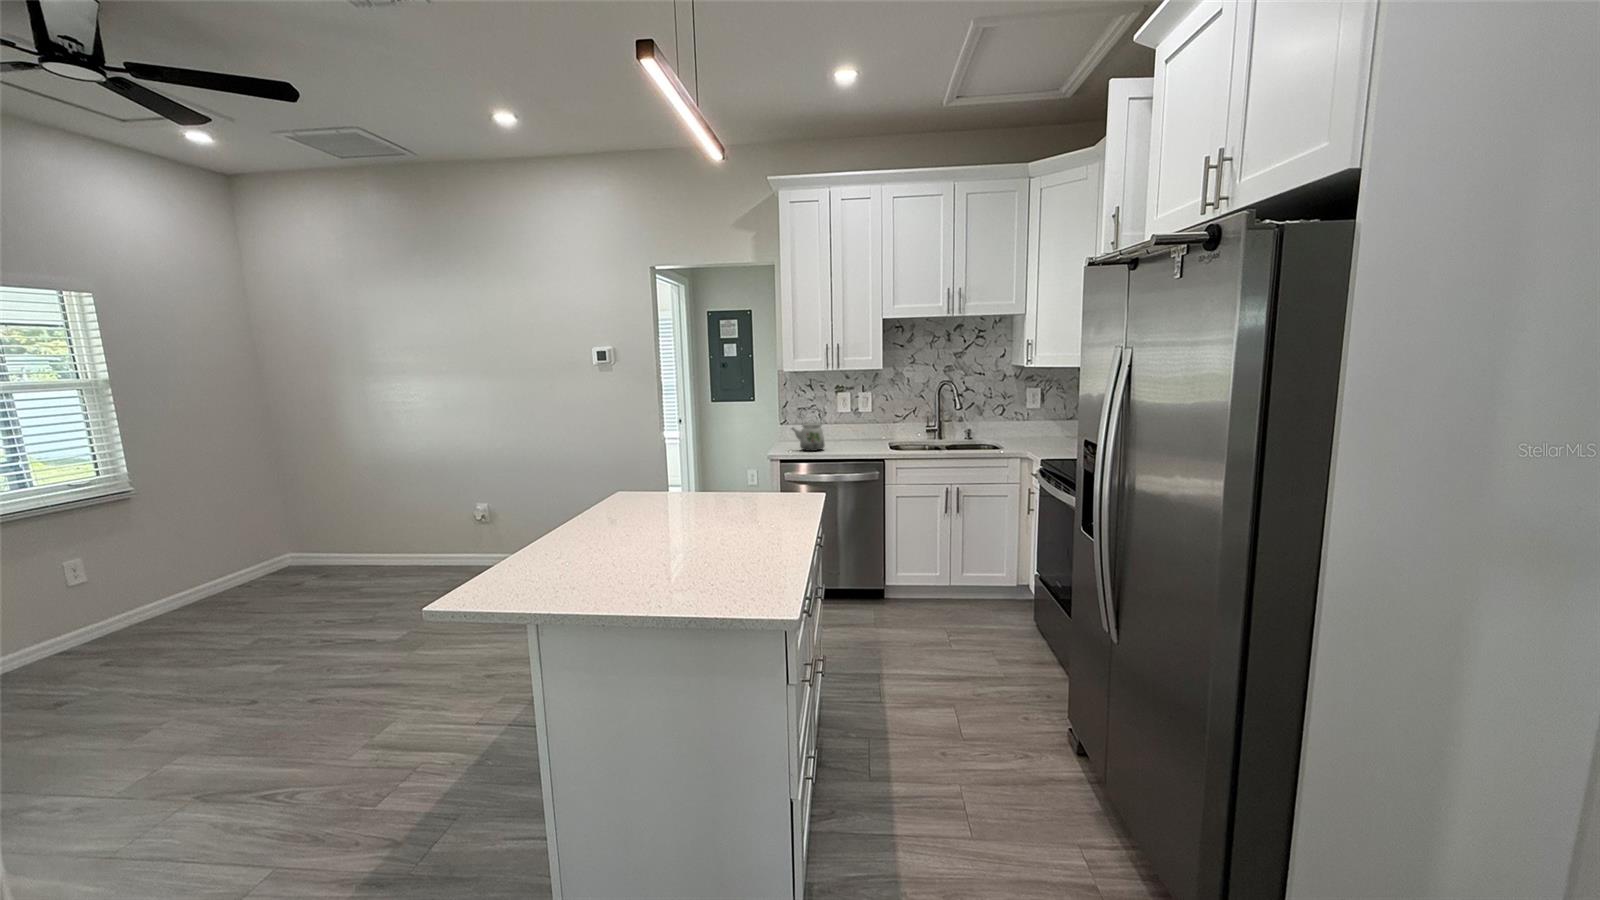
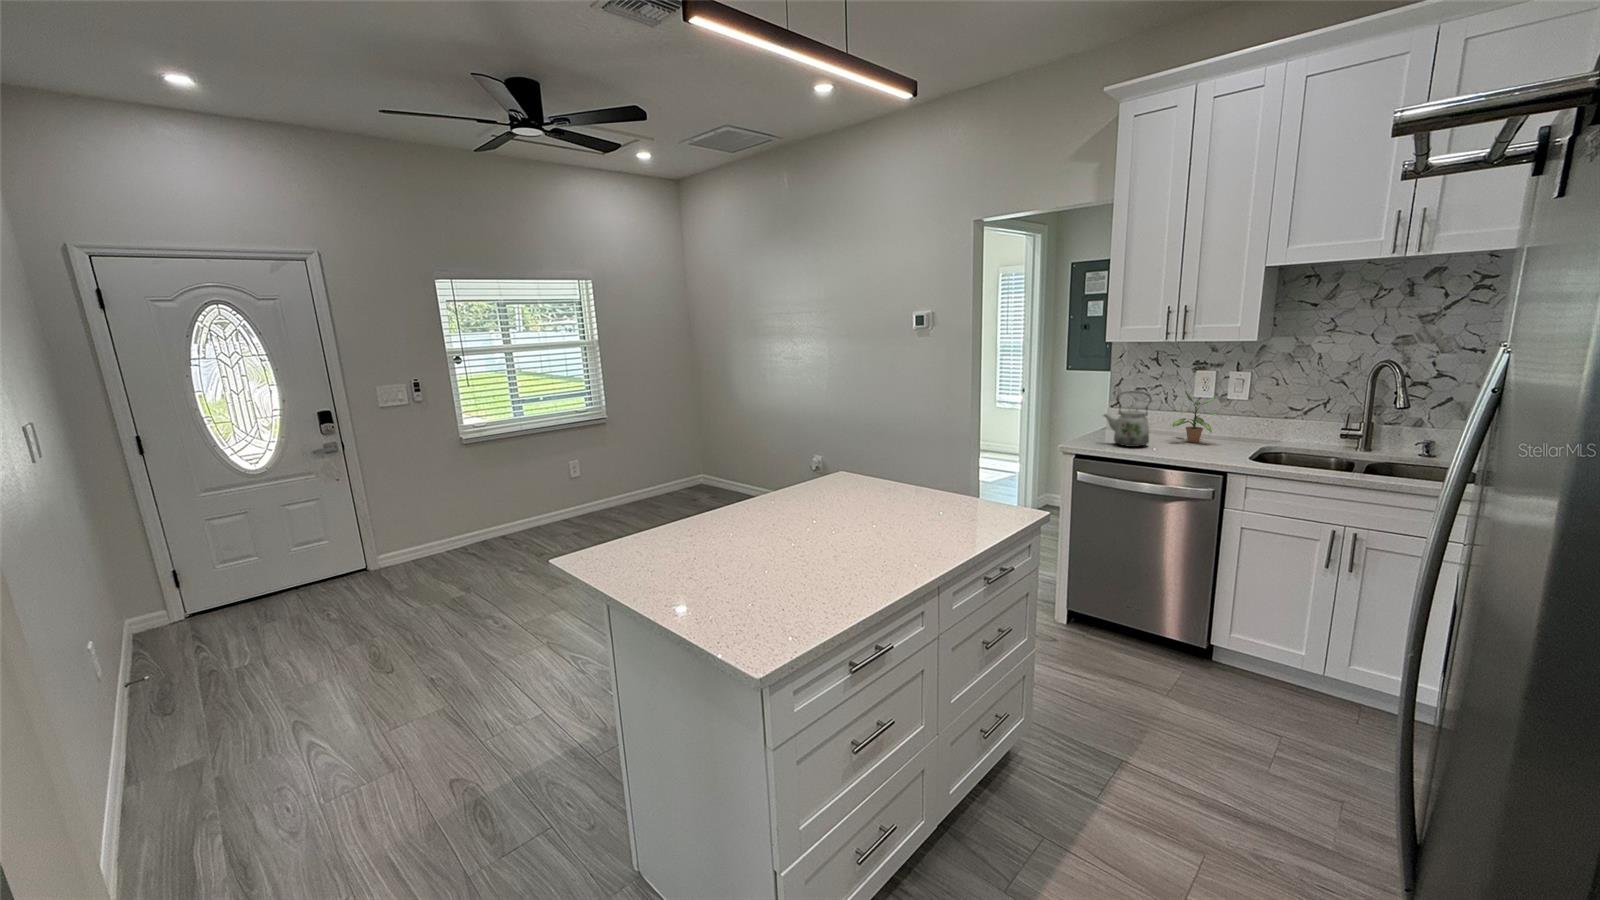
potted plant: none [832,406,864,445] -> present [1173,391,1219,442]

